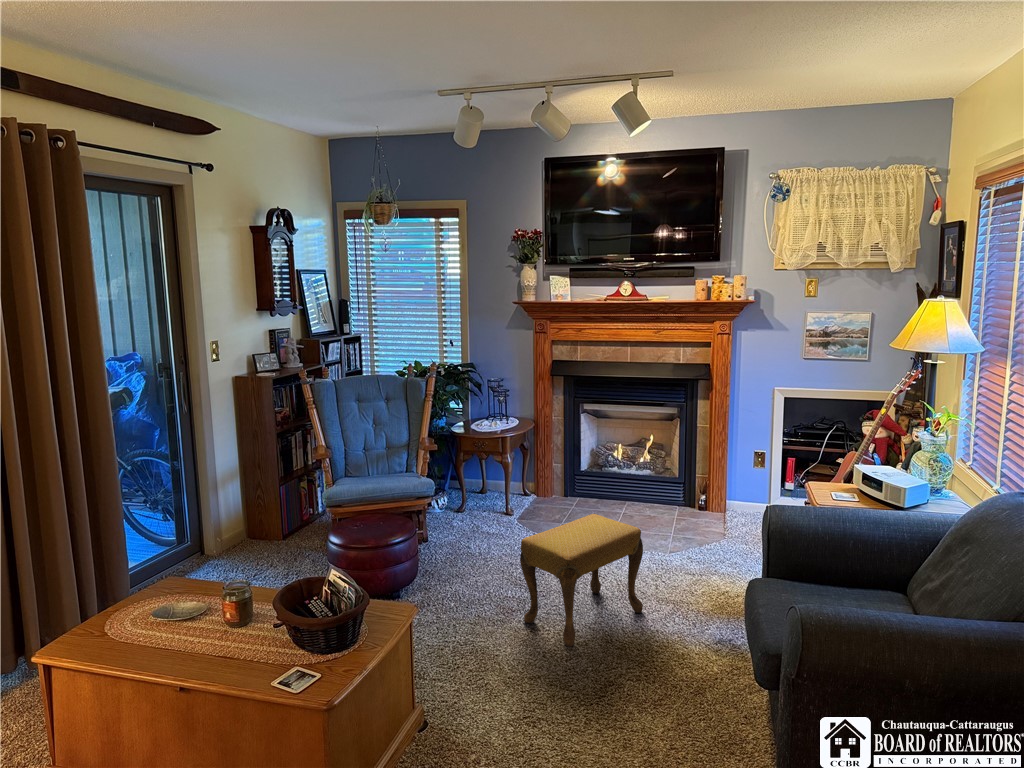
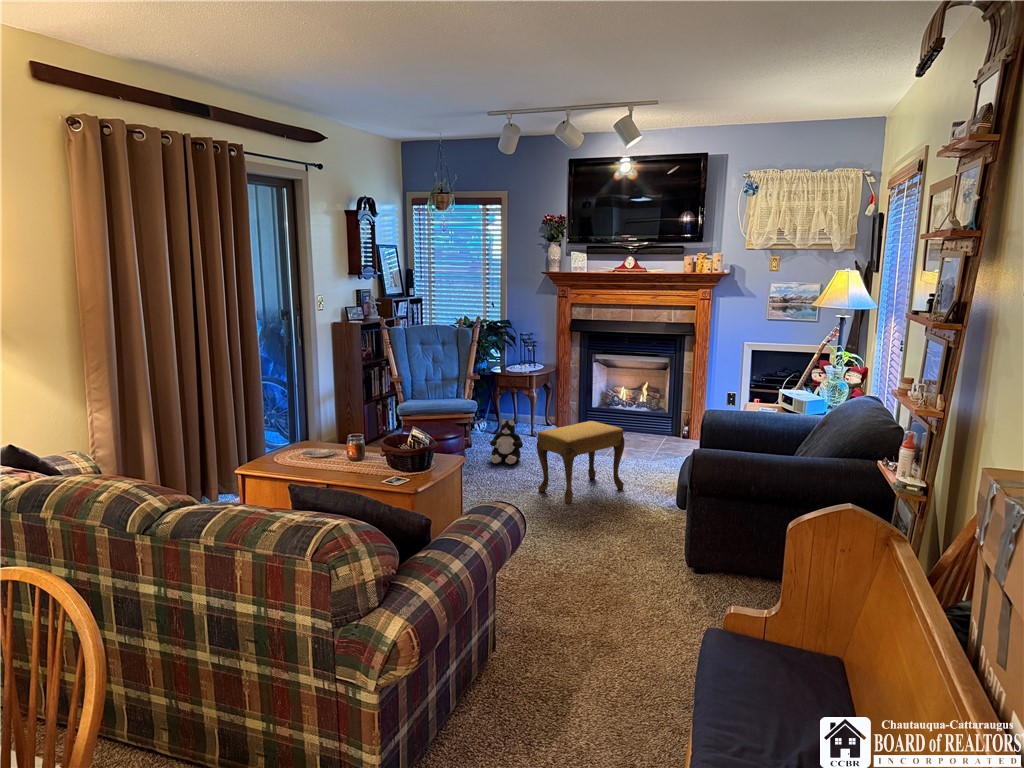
plush toy: none [453,505,498,569] -> present [490,419,523,464]

